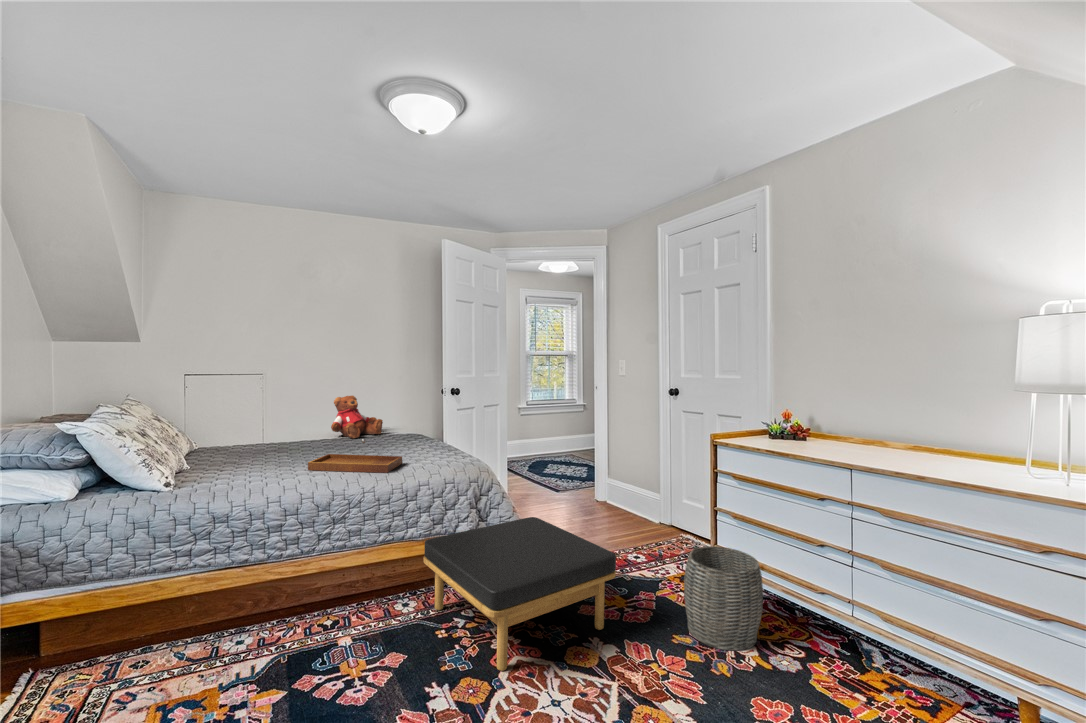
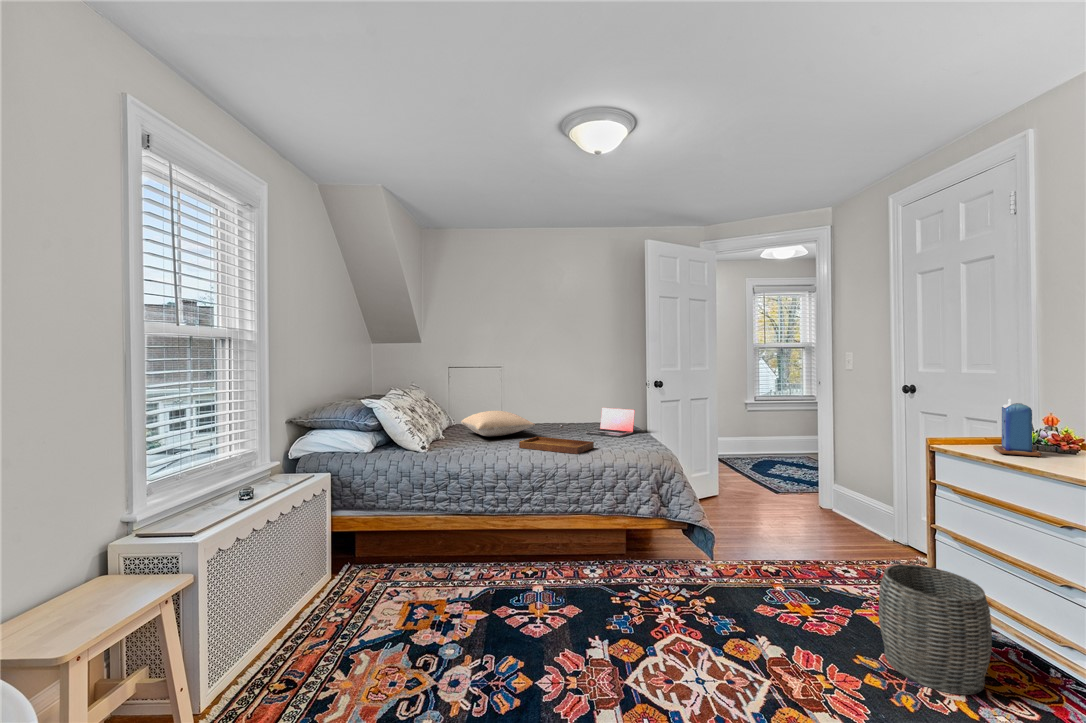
teddy bear: present [331,396,383,438] -> none [551,391,593,427]
candle: none [756,403,788,448] -> present [993,399,1041,456]
laptop: none [381,415,437,448] -> present [586,408,635,437]
pillow: none [210,424,321,457] -> present [461,411,535,436]
ottoman: present [424,517,616,671] -> none [604,509,791,642]

